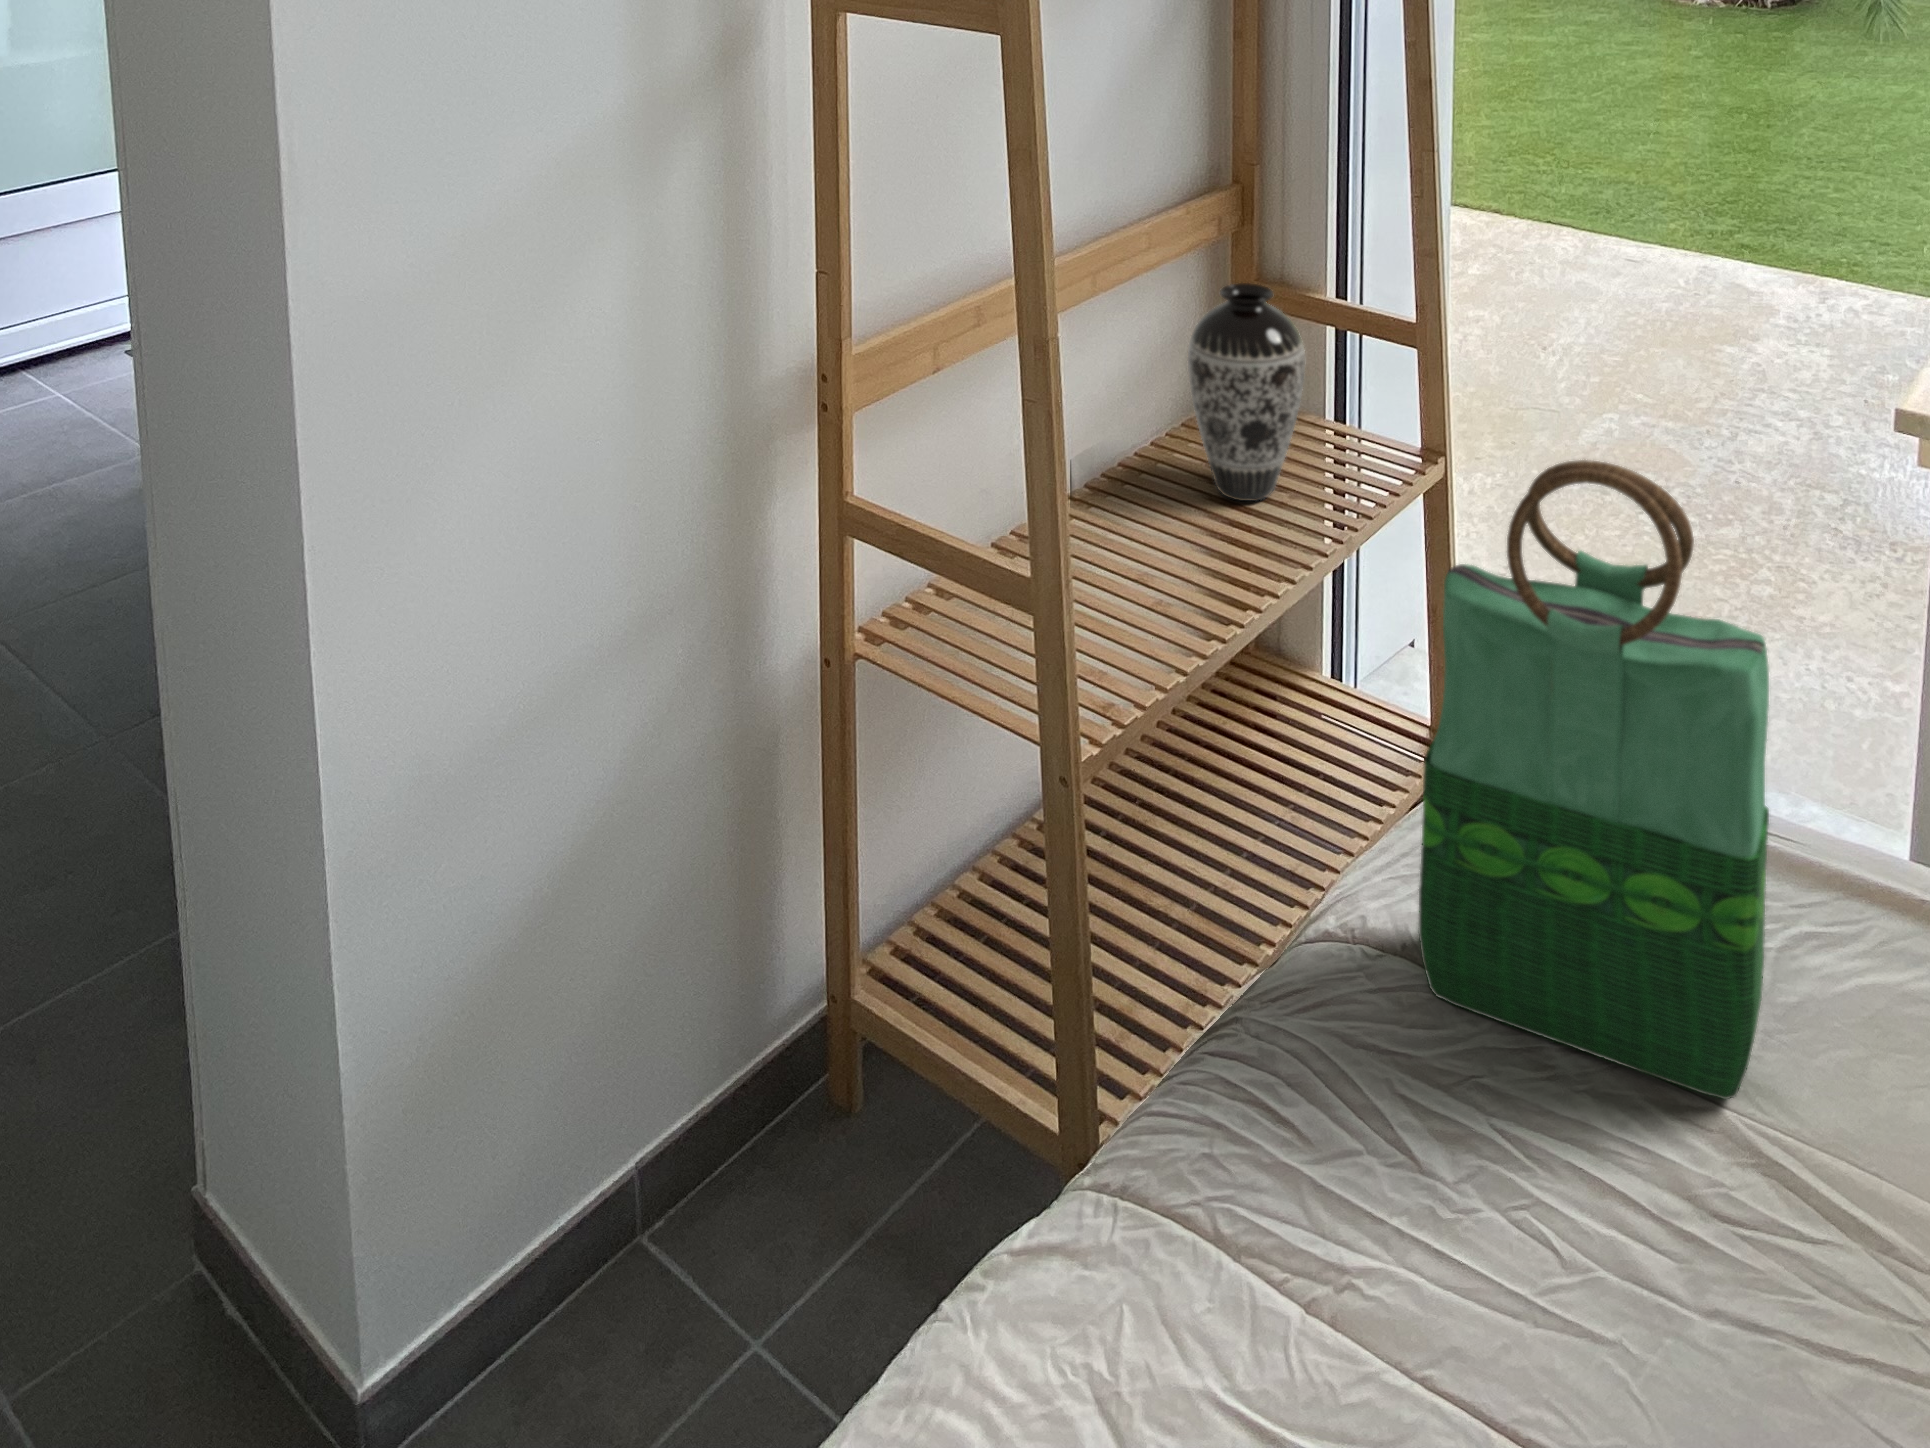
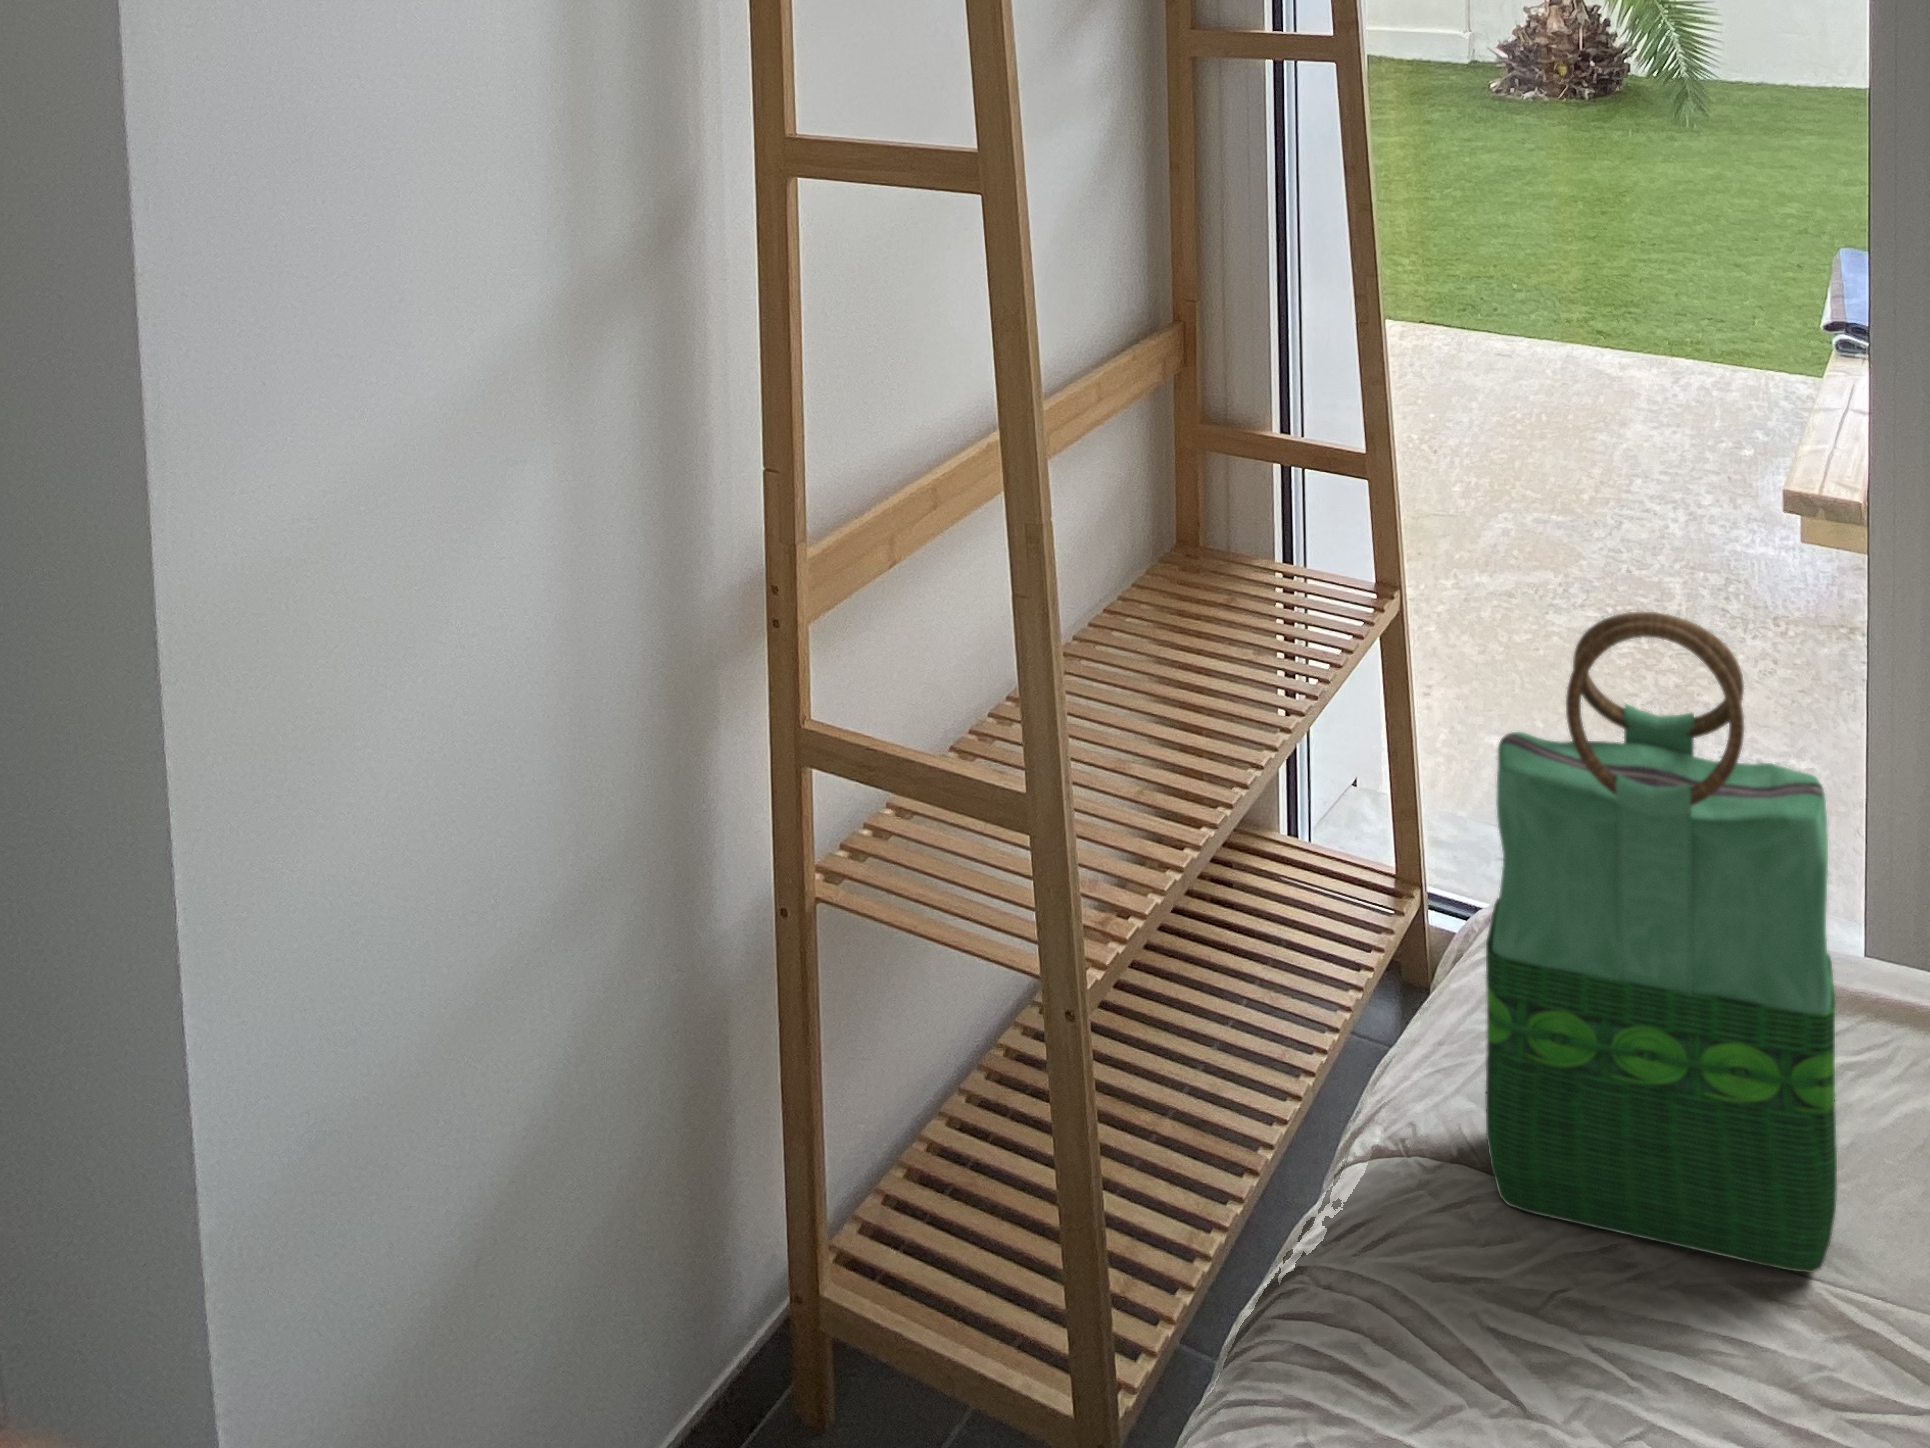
decorative vase: present [1187,283,1305,501] -> none [1137,430,1258,661]

